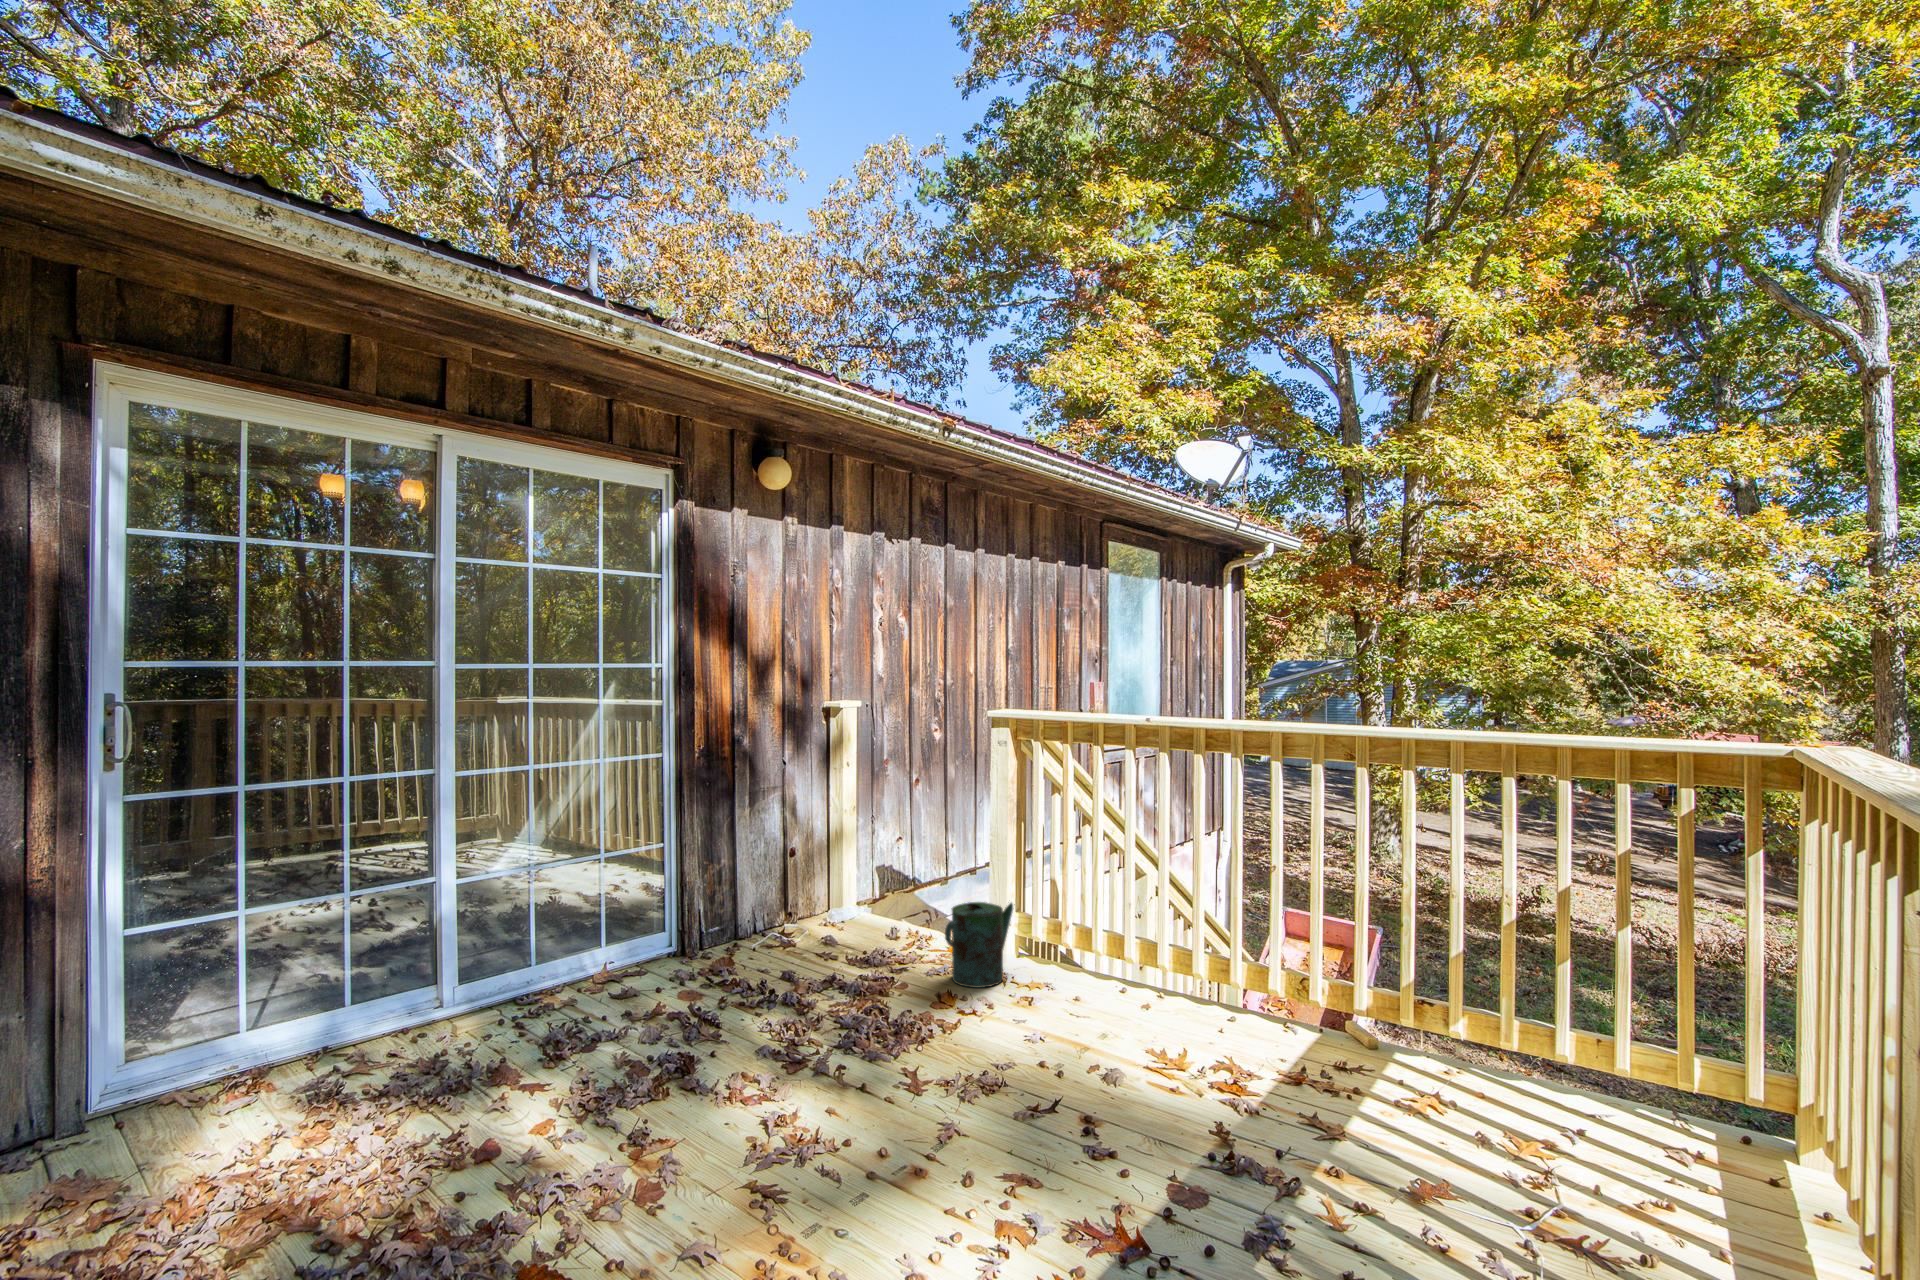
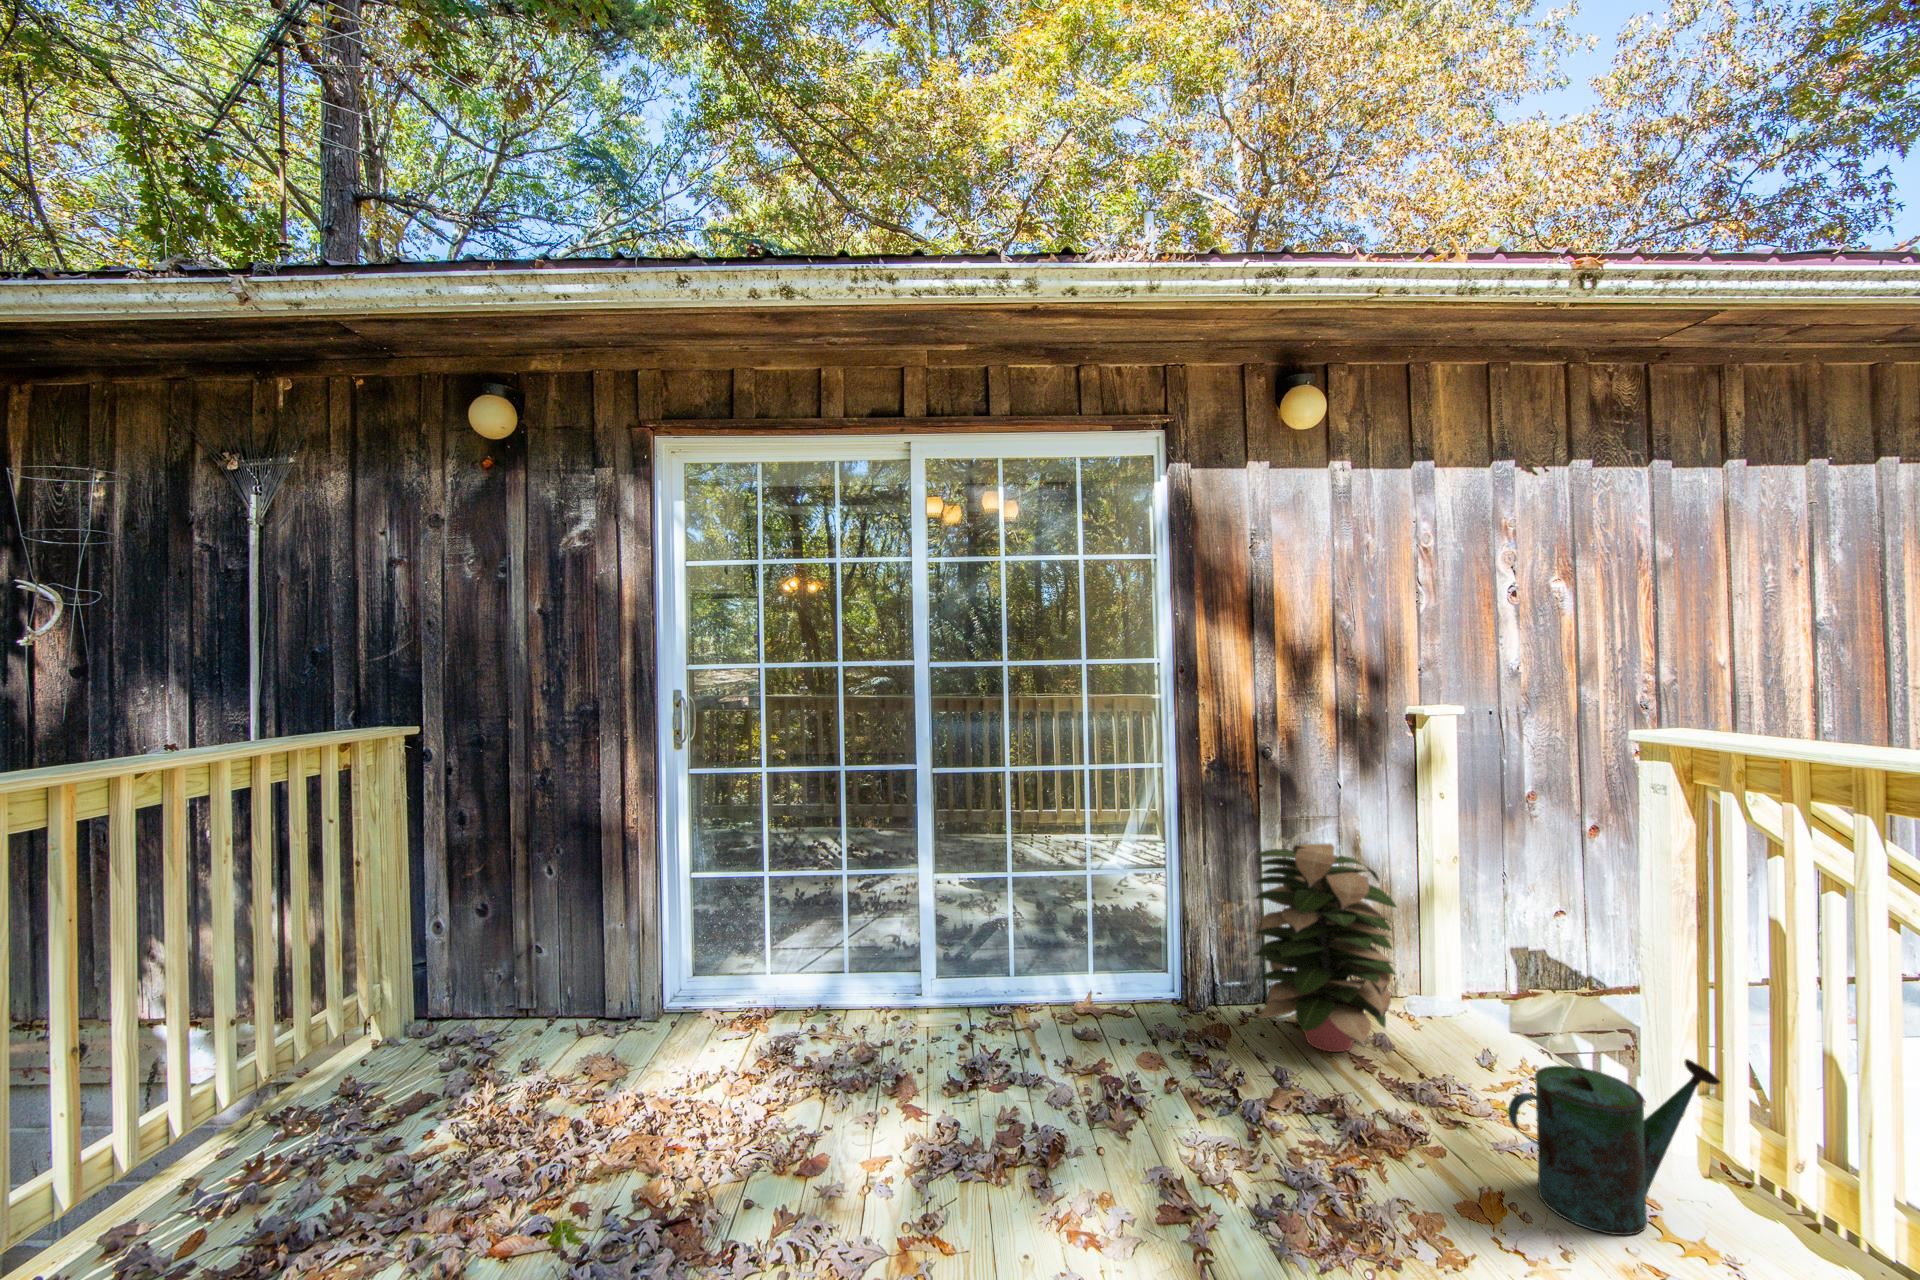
decorative plant: none [739,802,844,956] -> present [1255,844,1397,1052]

